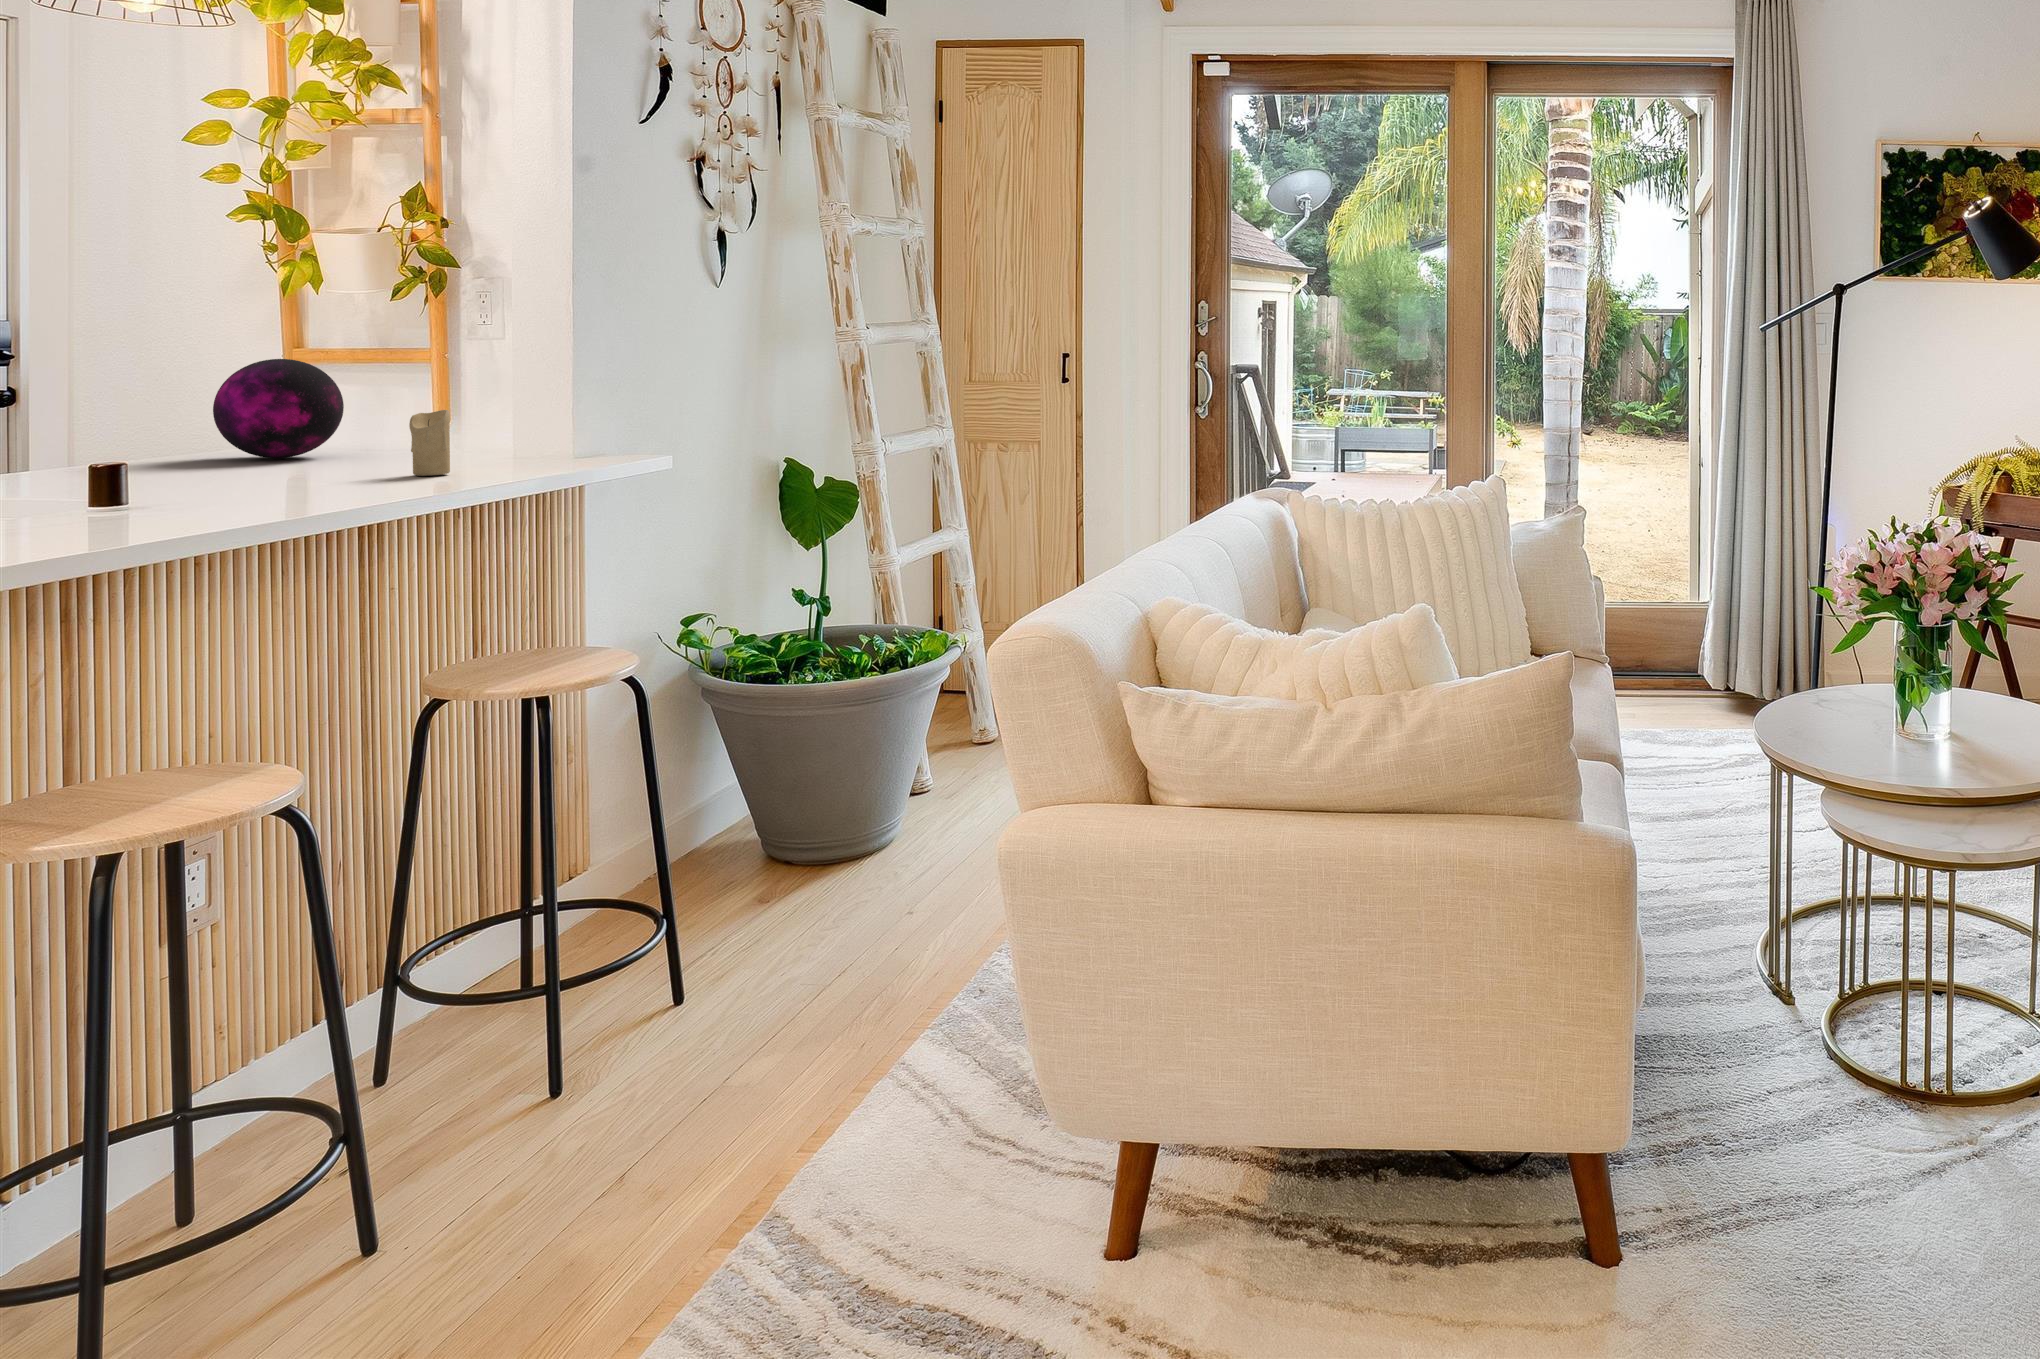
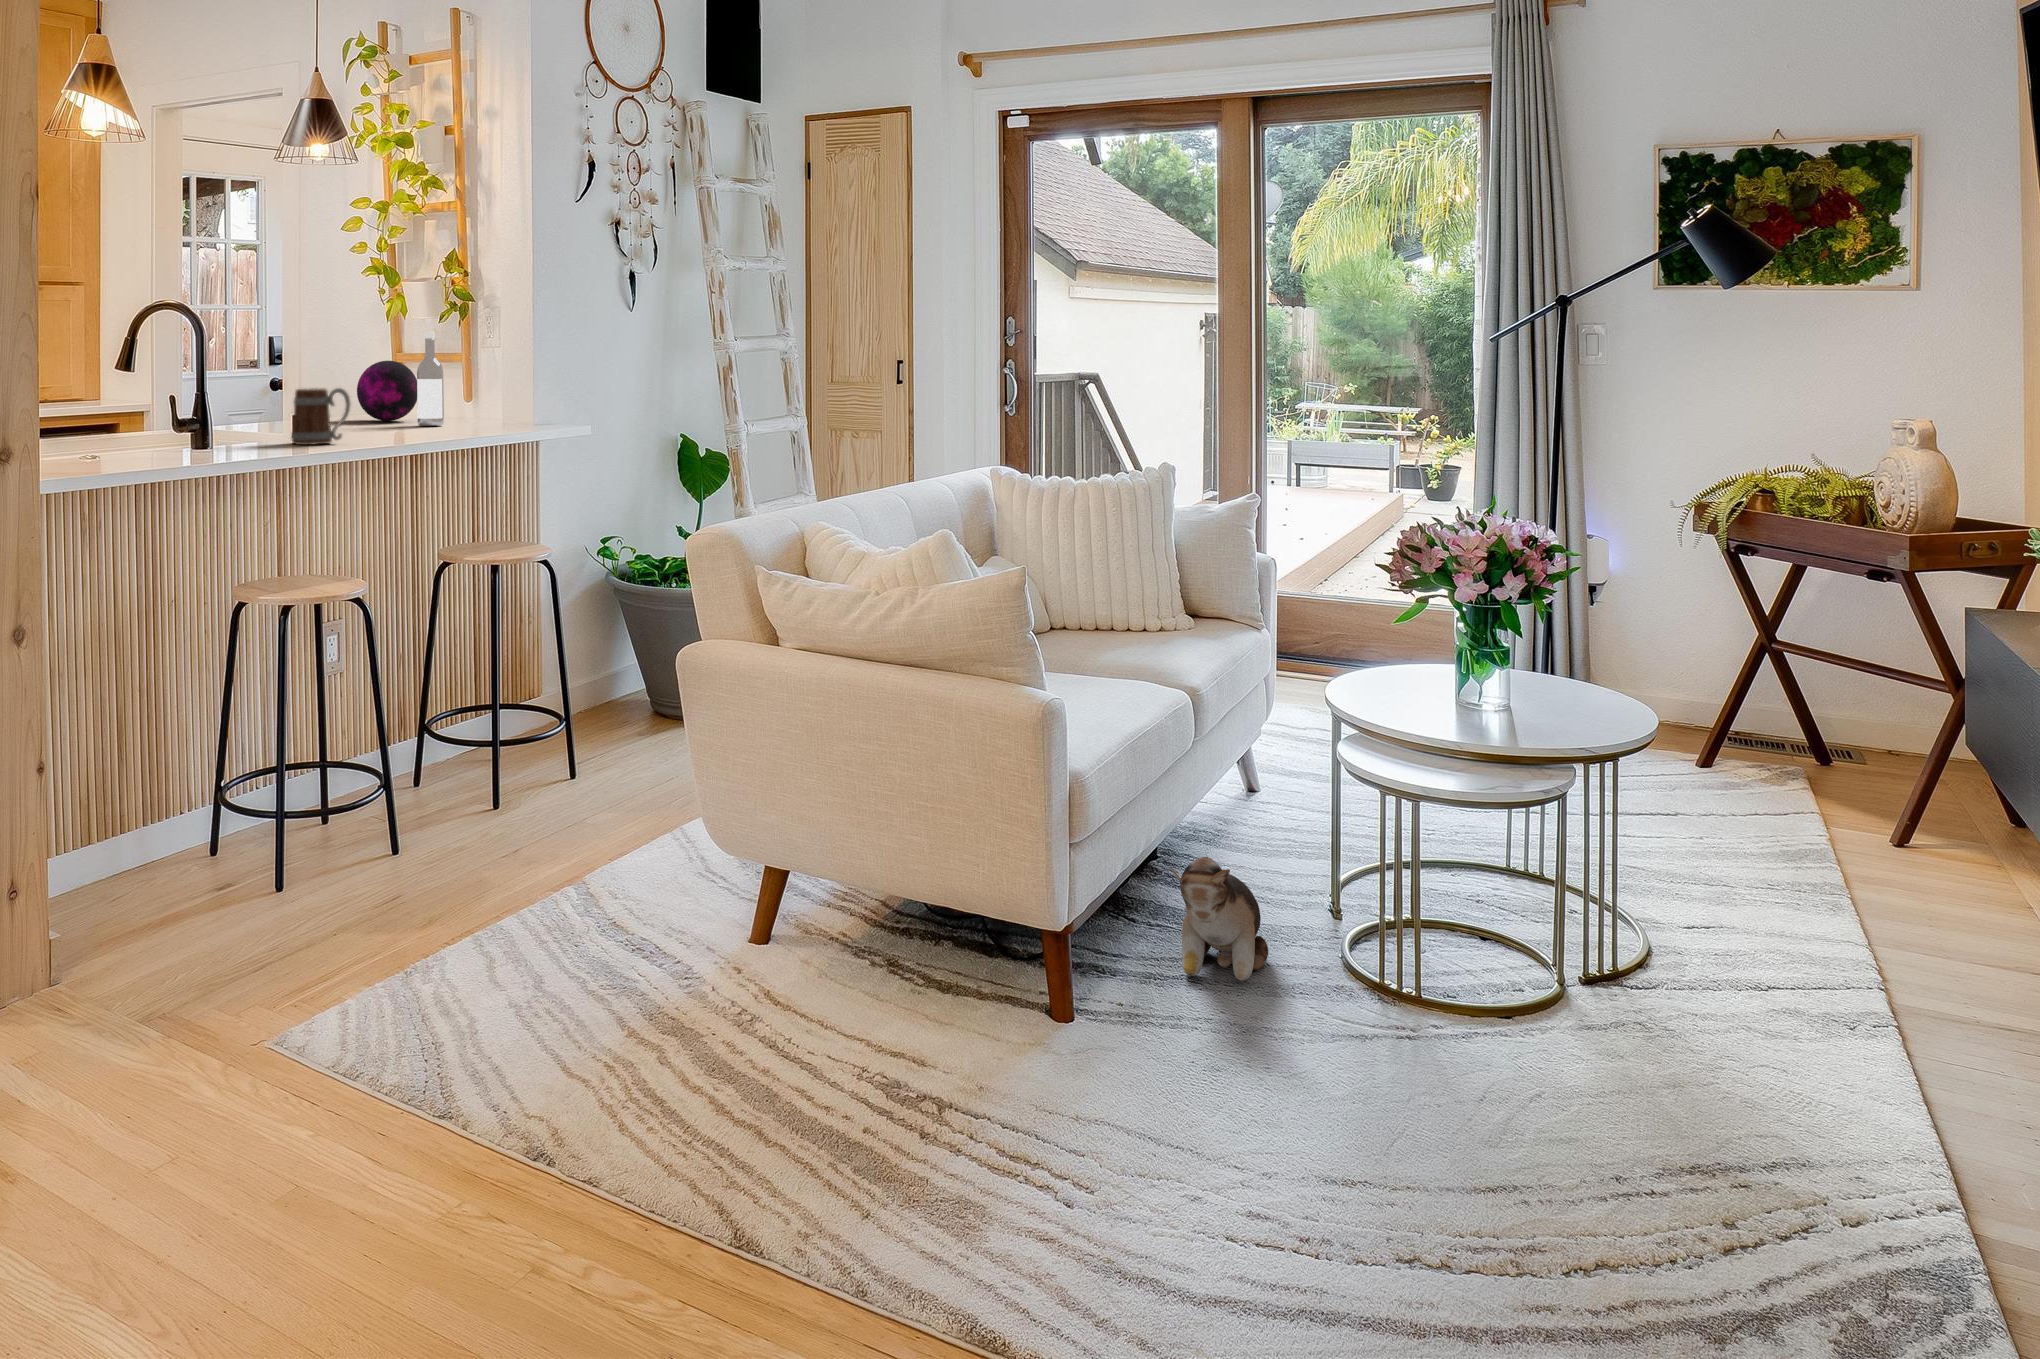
wine bottle: none [346,312,400,466] -> present [417,332,444,426]
candle: present [409,410,450,476] -> none [445,392,465,432]
mug: none [74,413,219,522] -> present [291,388,350,445]
plush toy: none [1712,1024,1816,1187] -> present [1170,857,1268,981]

